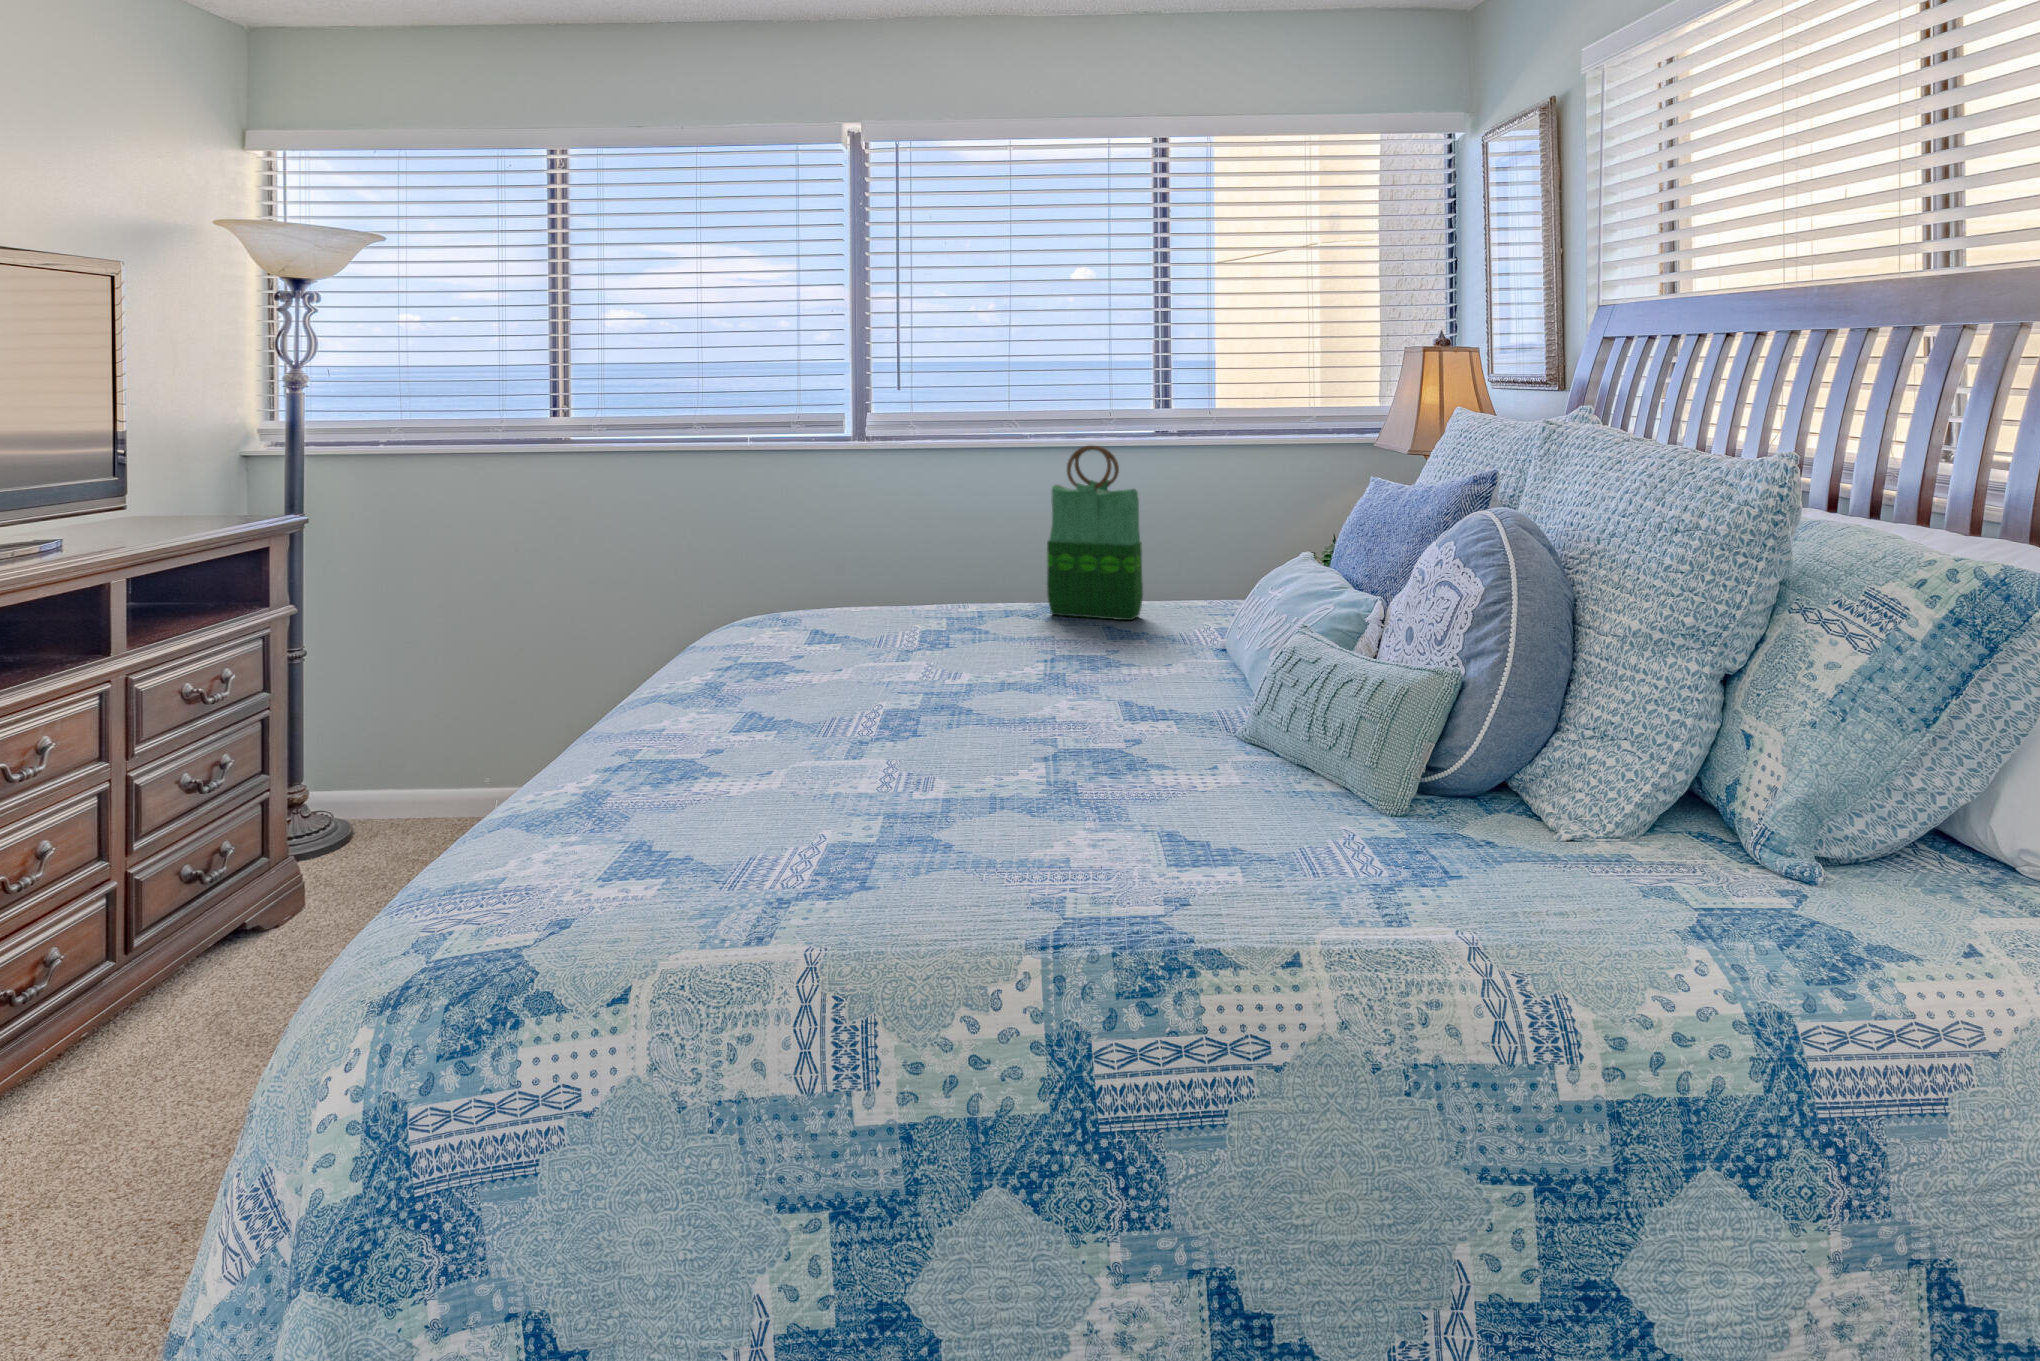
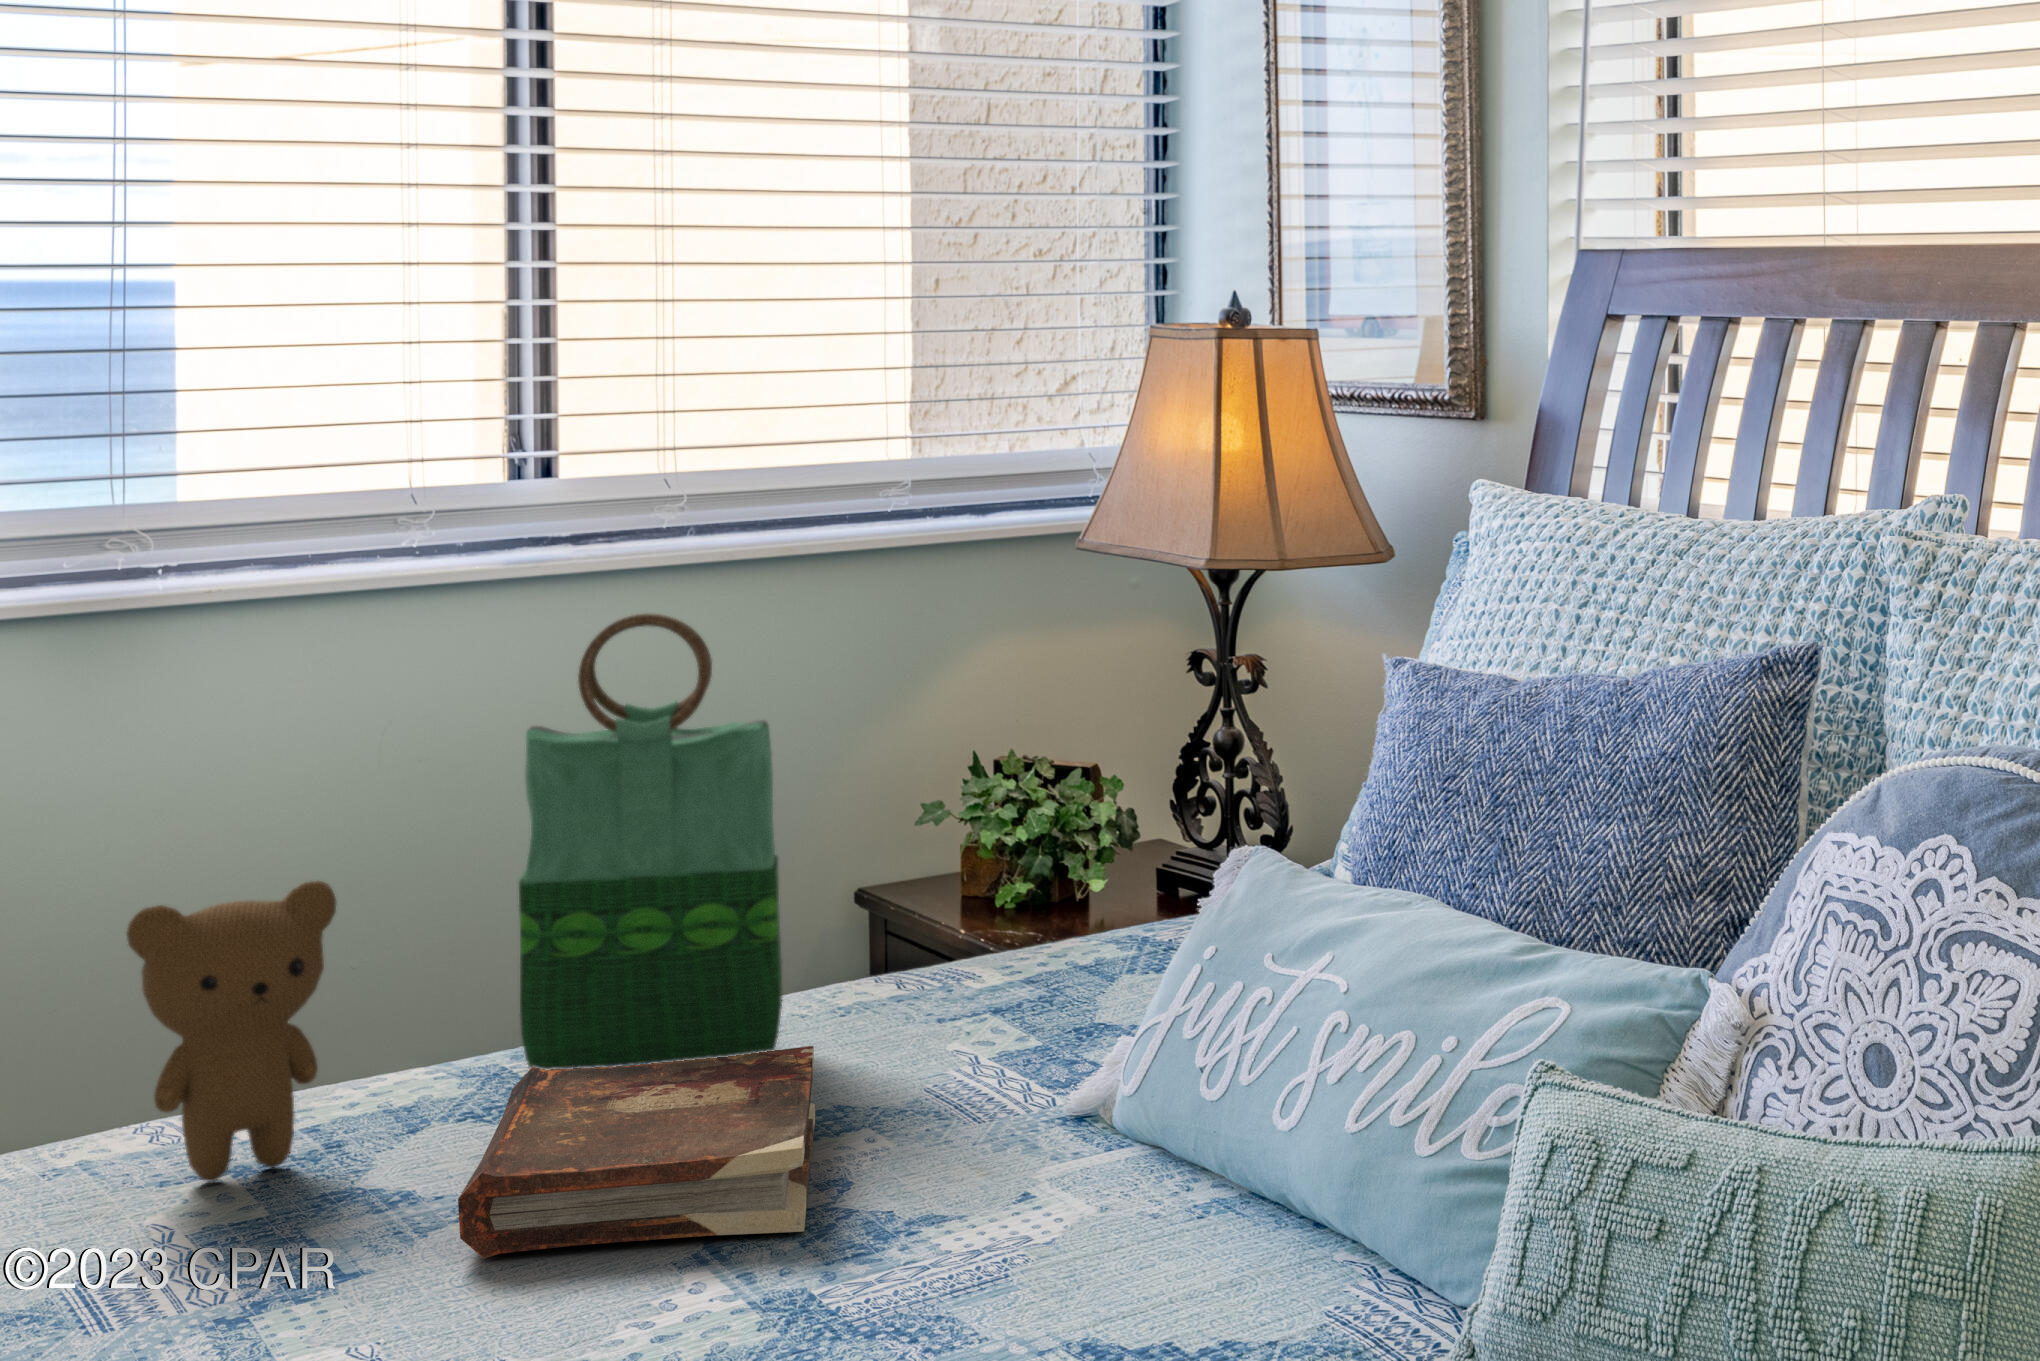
teddy bear: none [904,528,973,625] -> present [126,880,337,1182]
book: none [969,602,1124,664] -> present [458,1046,815,1259]

